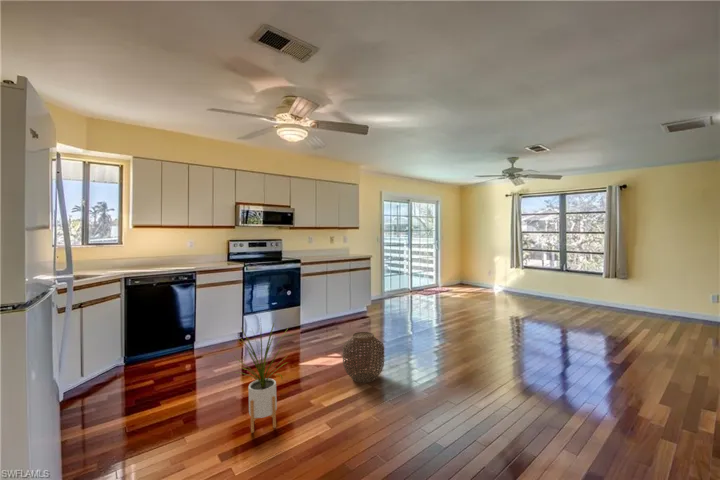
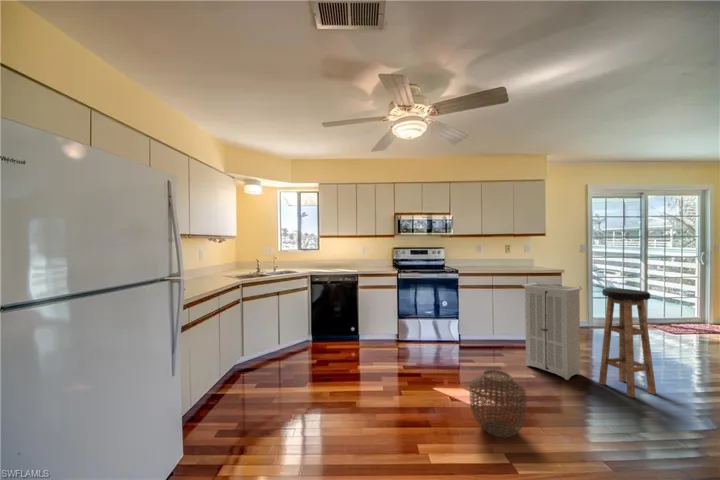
storage cabinet: none [355,264,394,334] -> present [522,283,582,380]
bar stool: none [405,264,434,335] -> present [599,288,656,398]
house plant: present [239,324,284,433] -> none [338,330,394,447]

